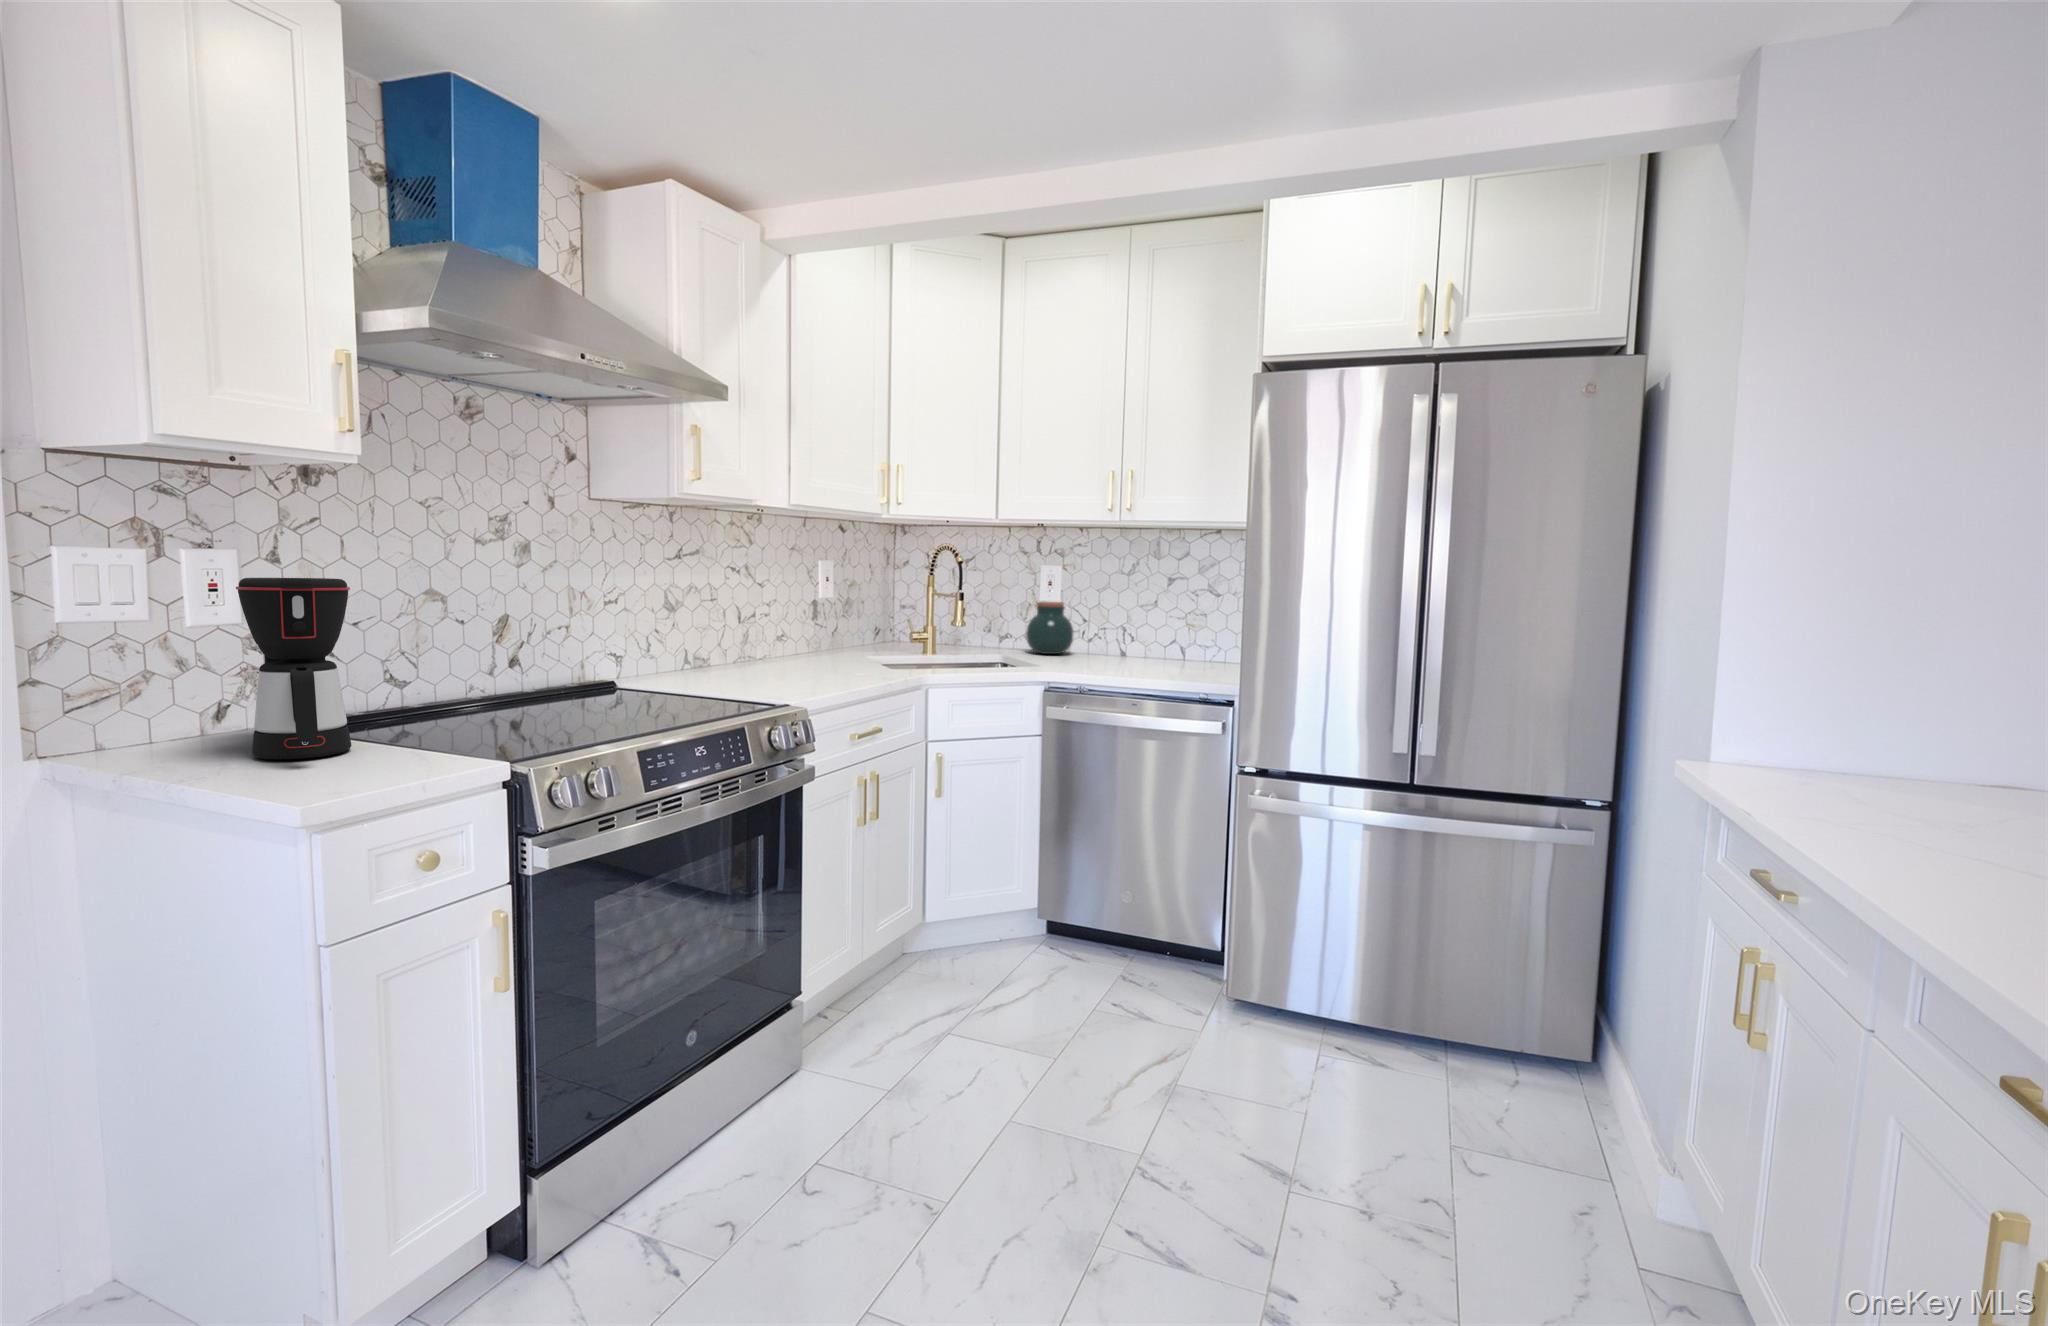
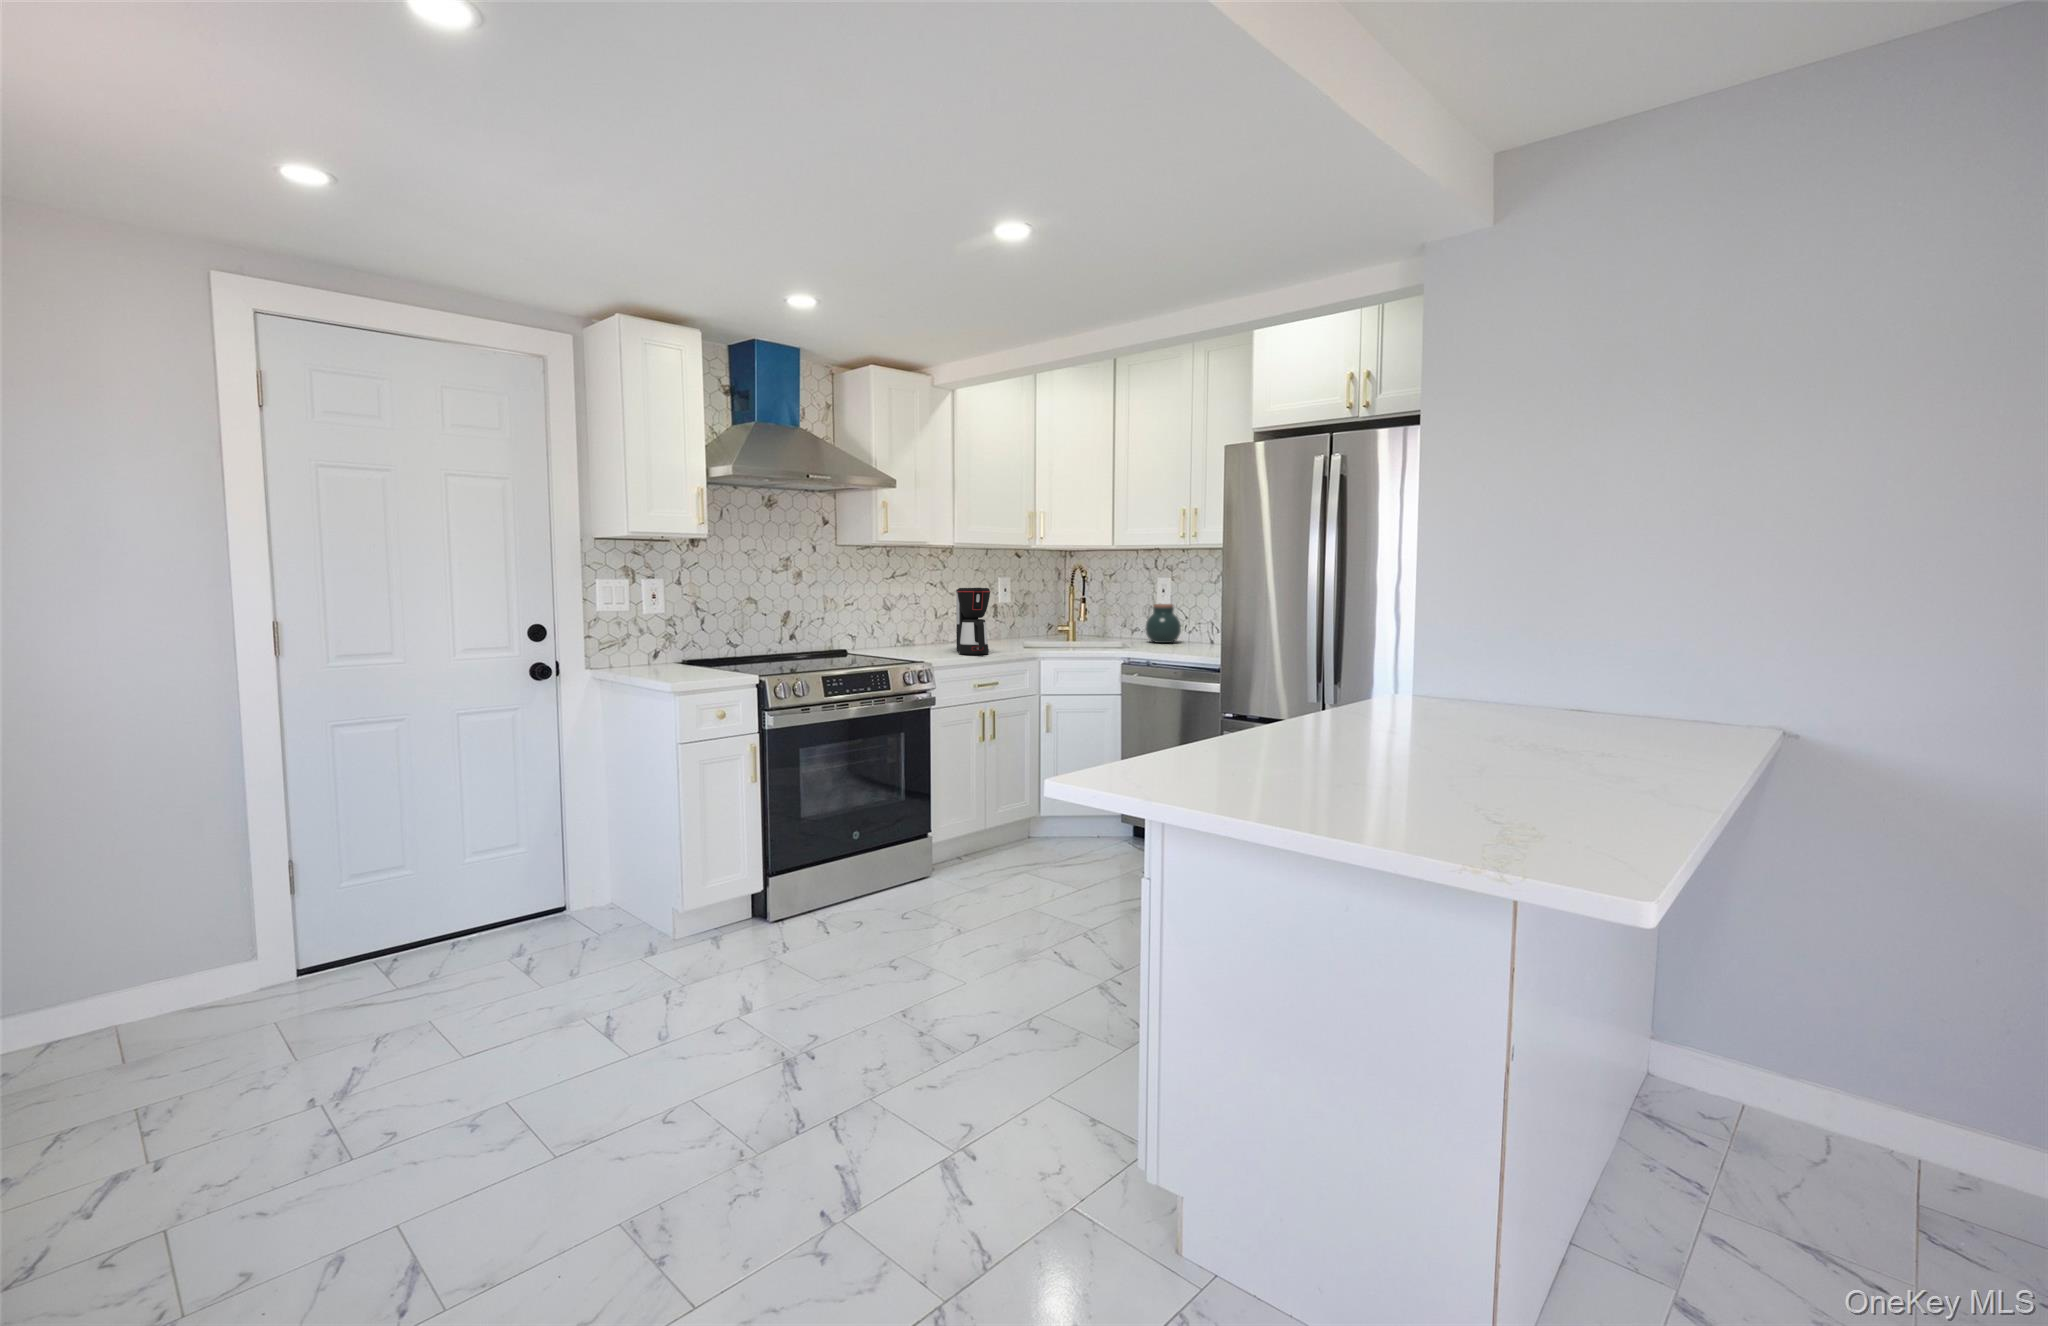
coffee maker: present [236,578,351,759] -> present [956,588,990,655]

